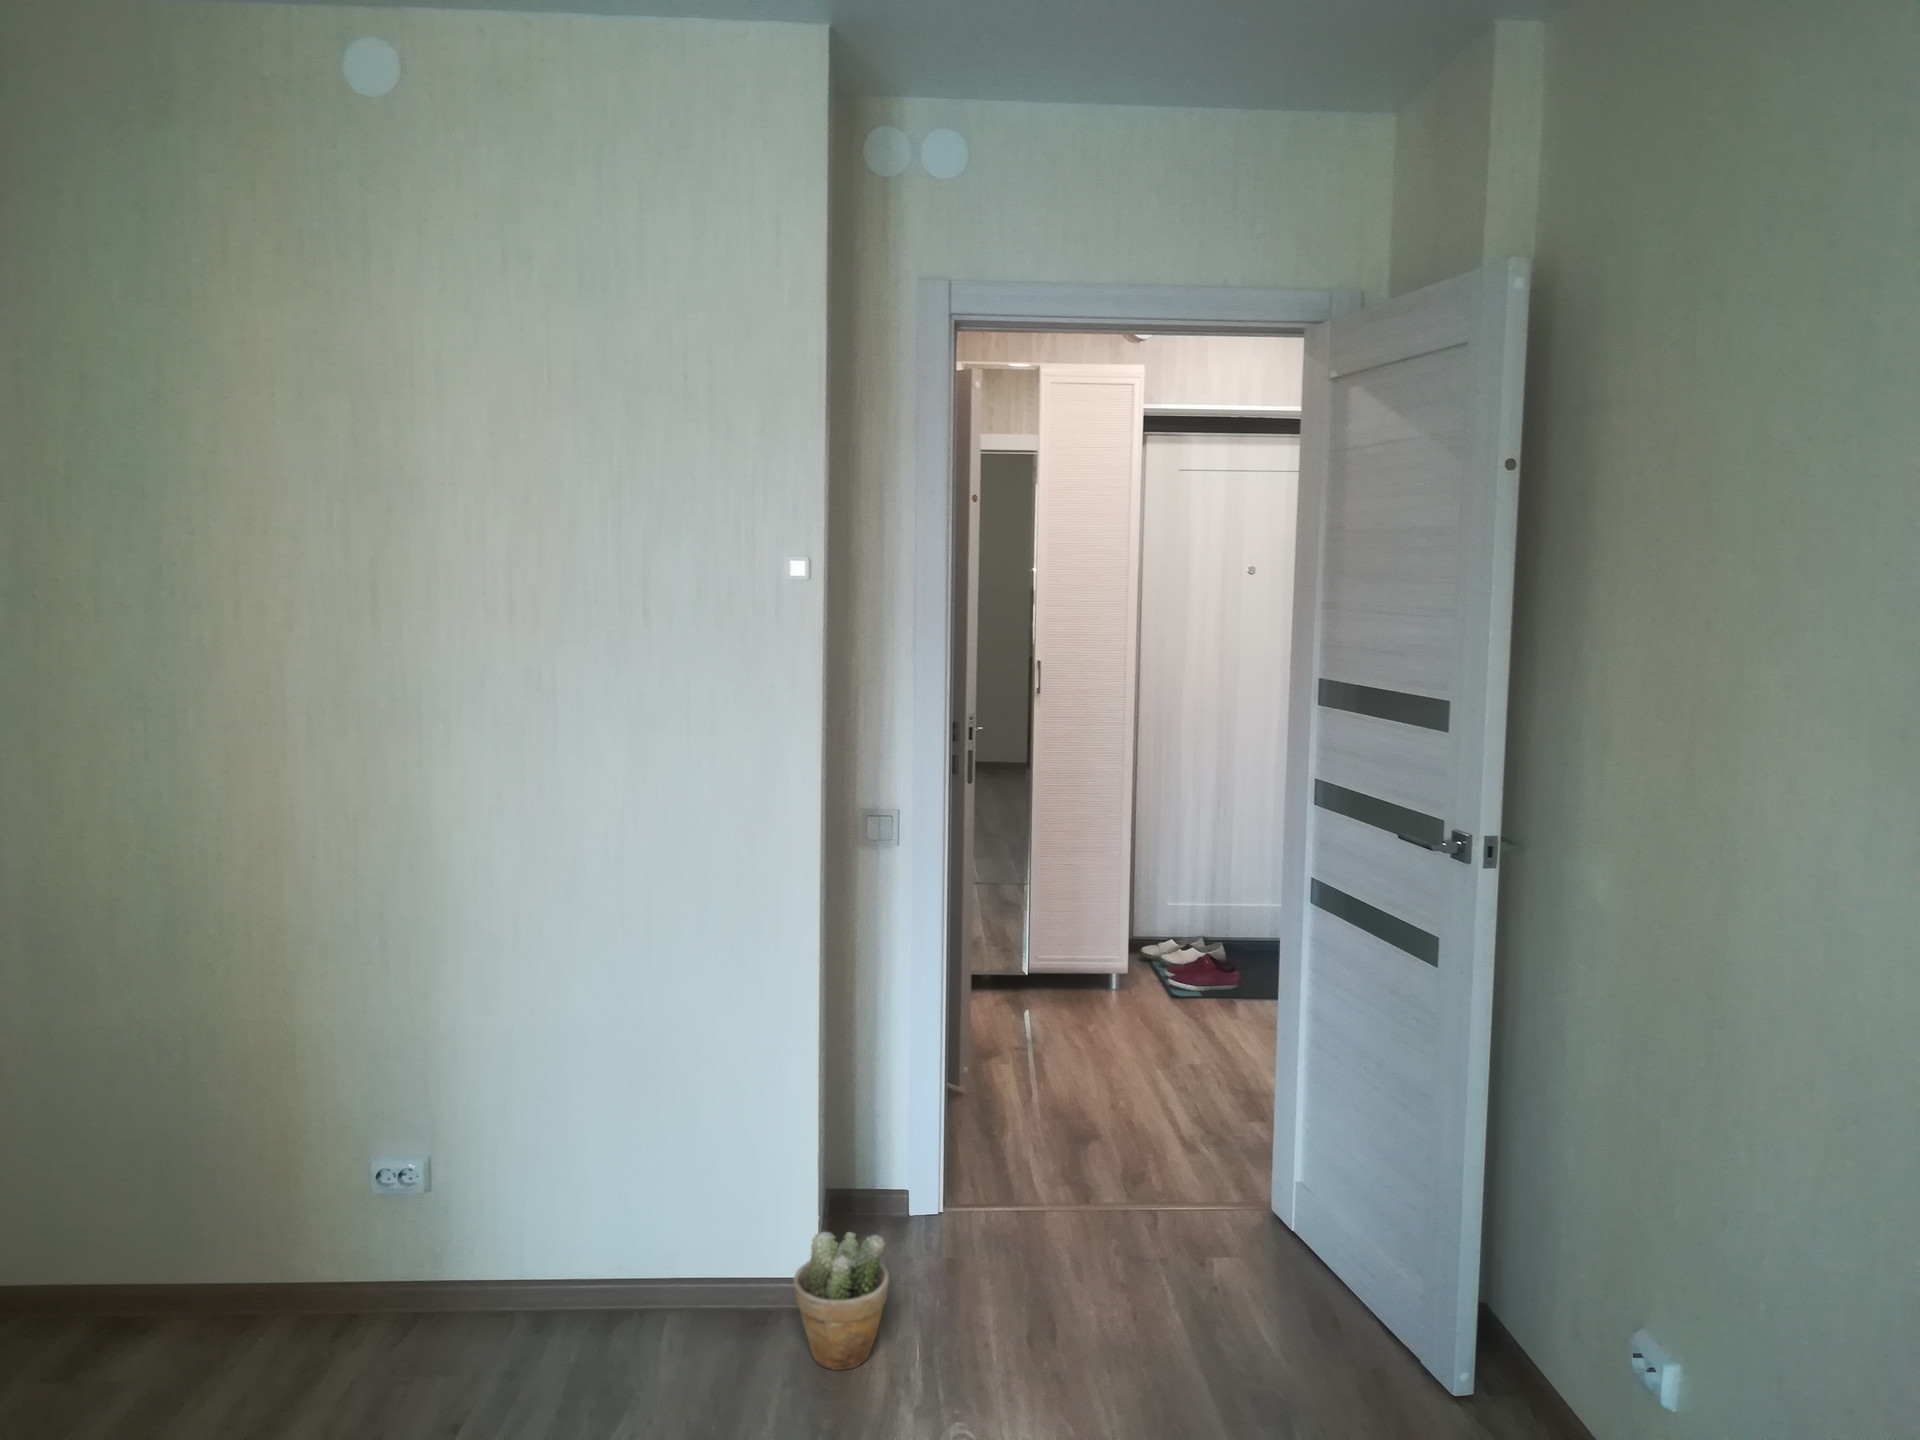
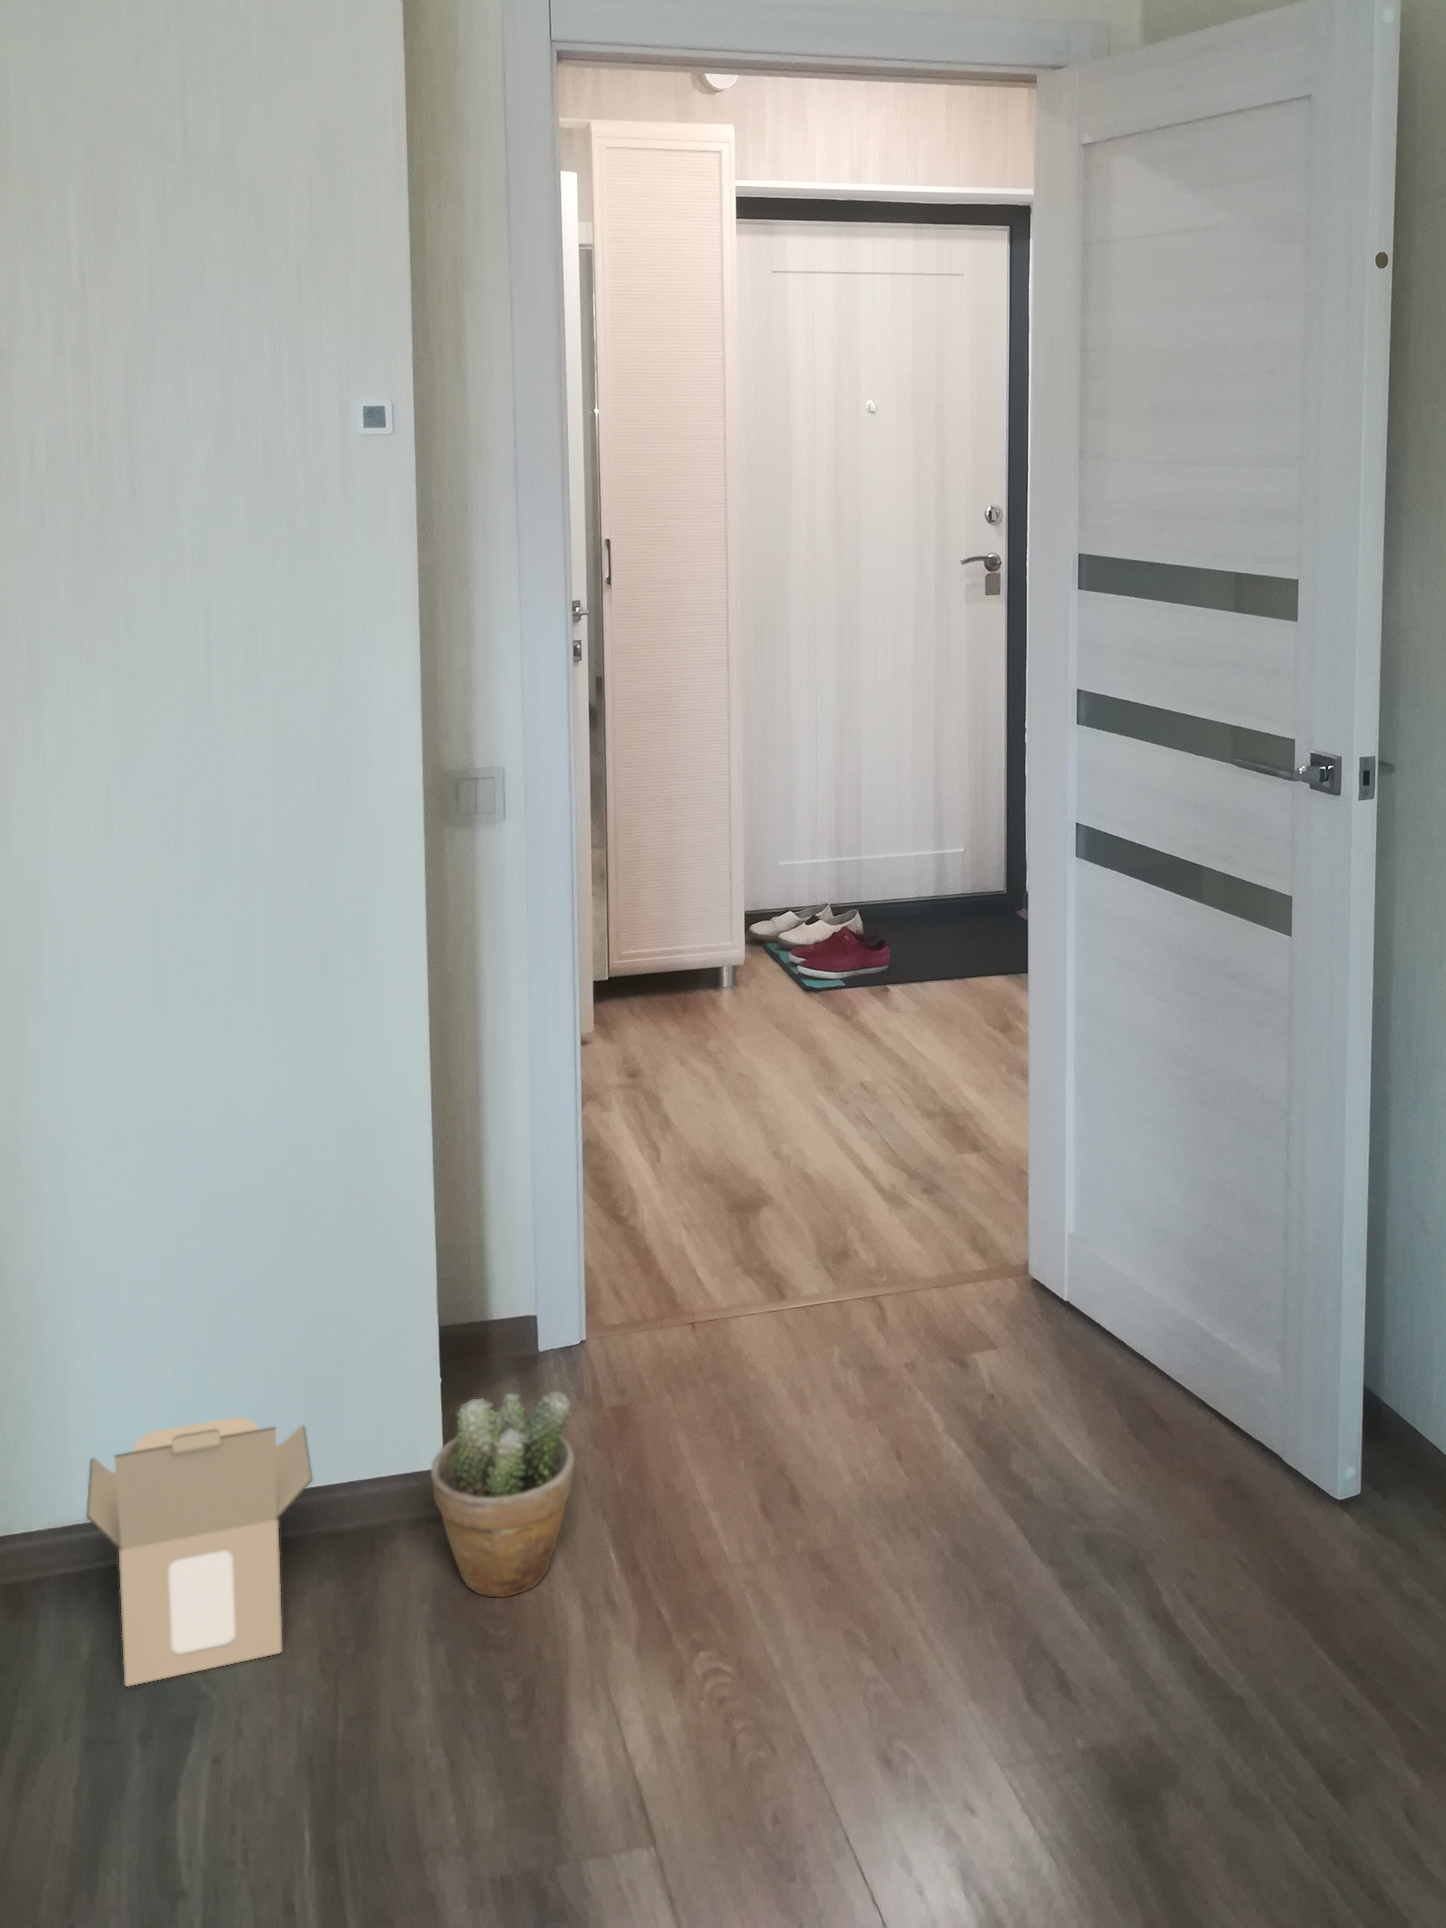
cardboard box: none [571,1221,719,1381] -> present [86,1417,312,1687]

